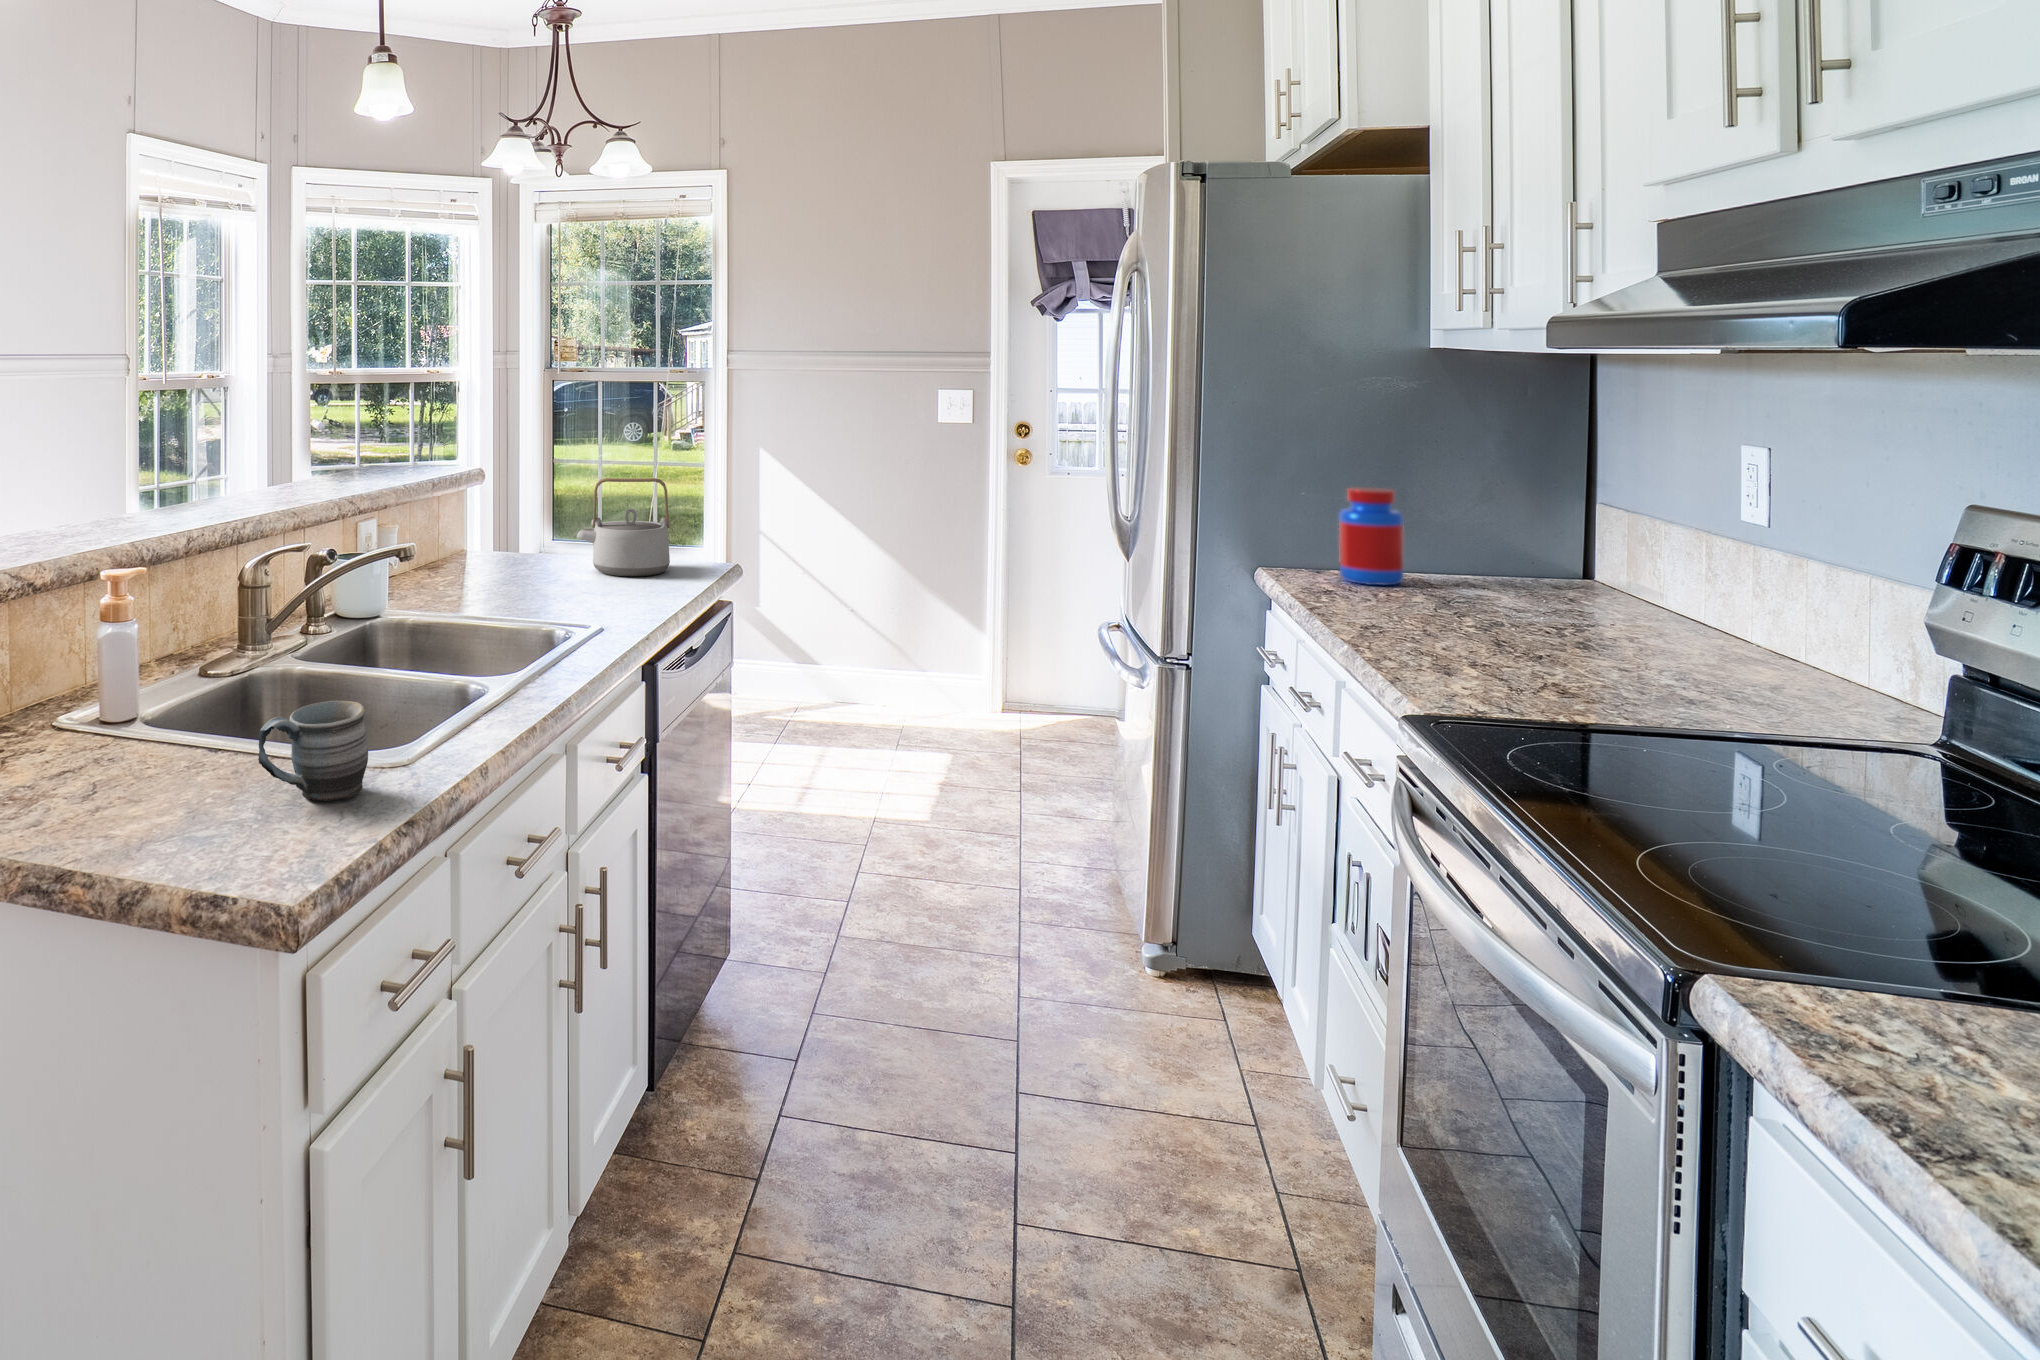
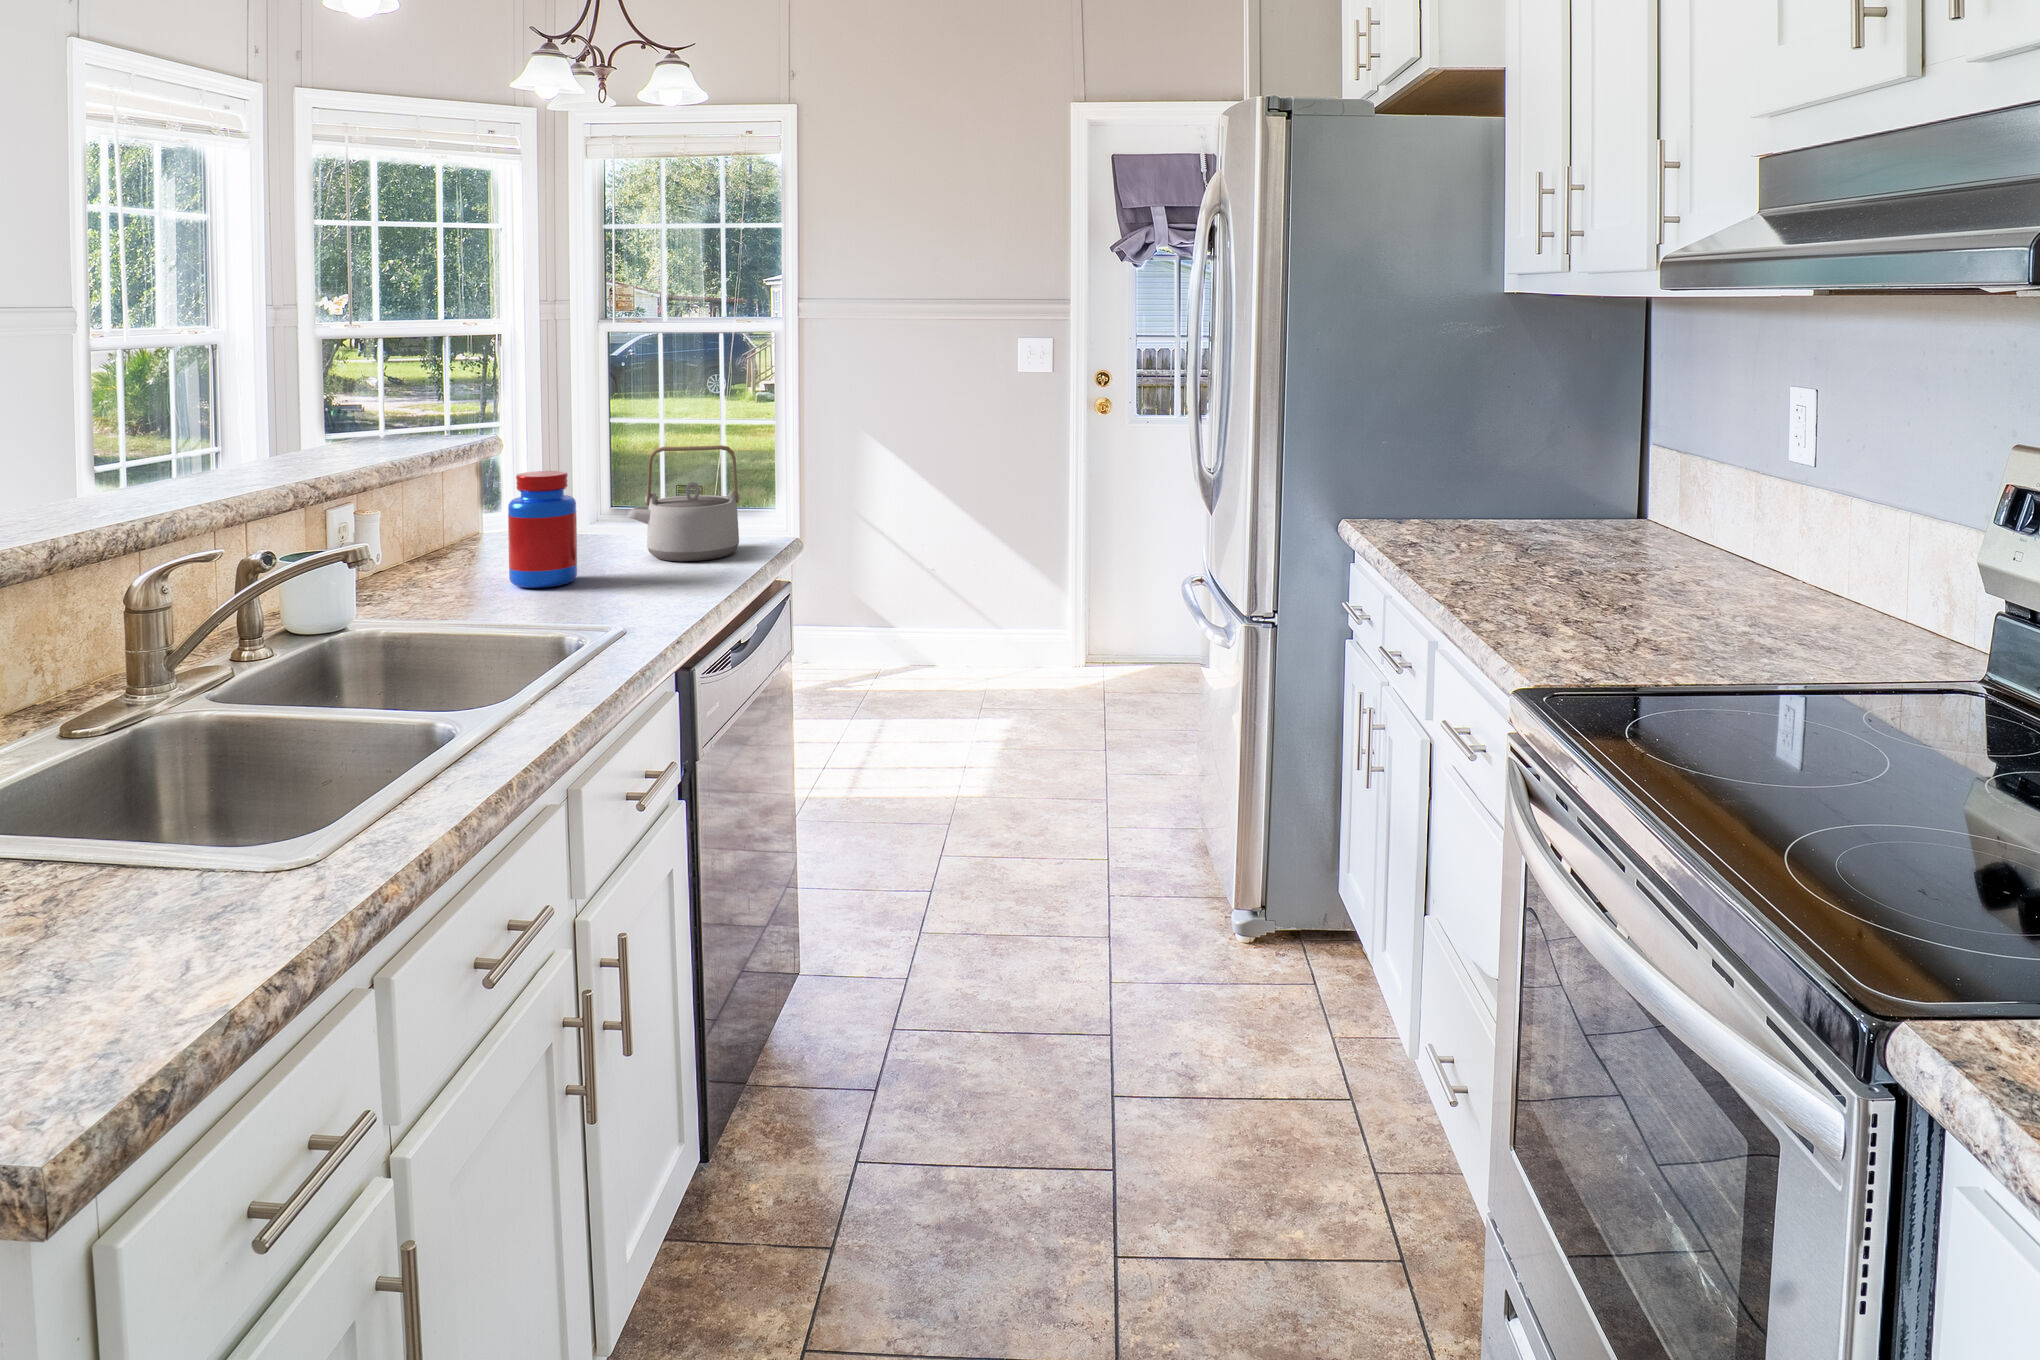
jar: present [1339,487,1404,585] -> present [508,471,577,588]
mug: present [258,701,368,801] -> none [49,792,244,950]

